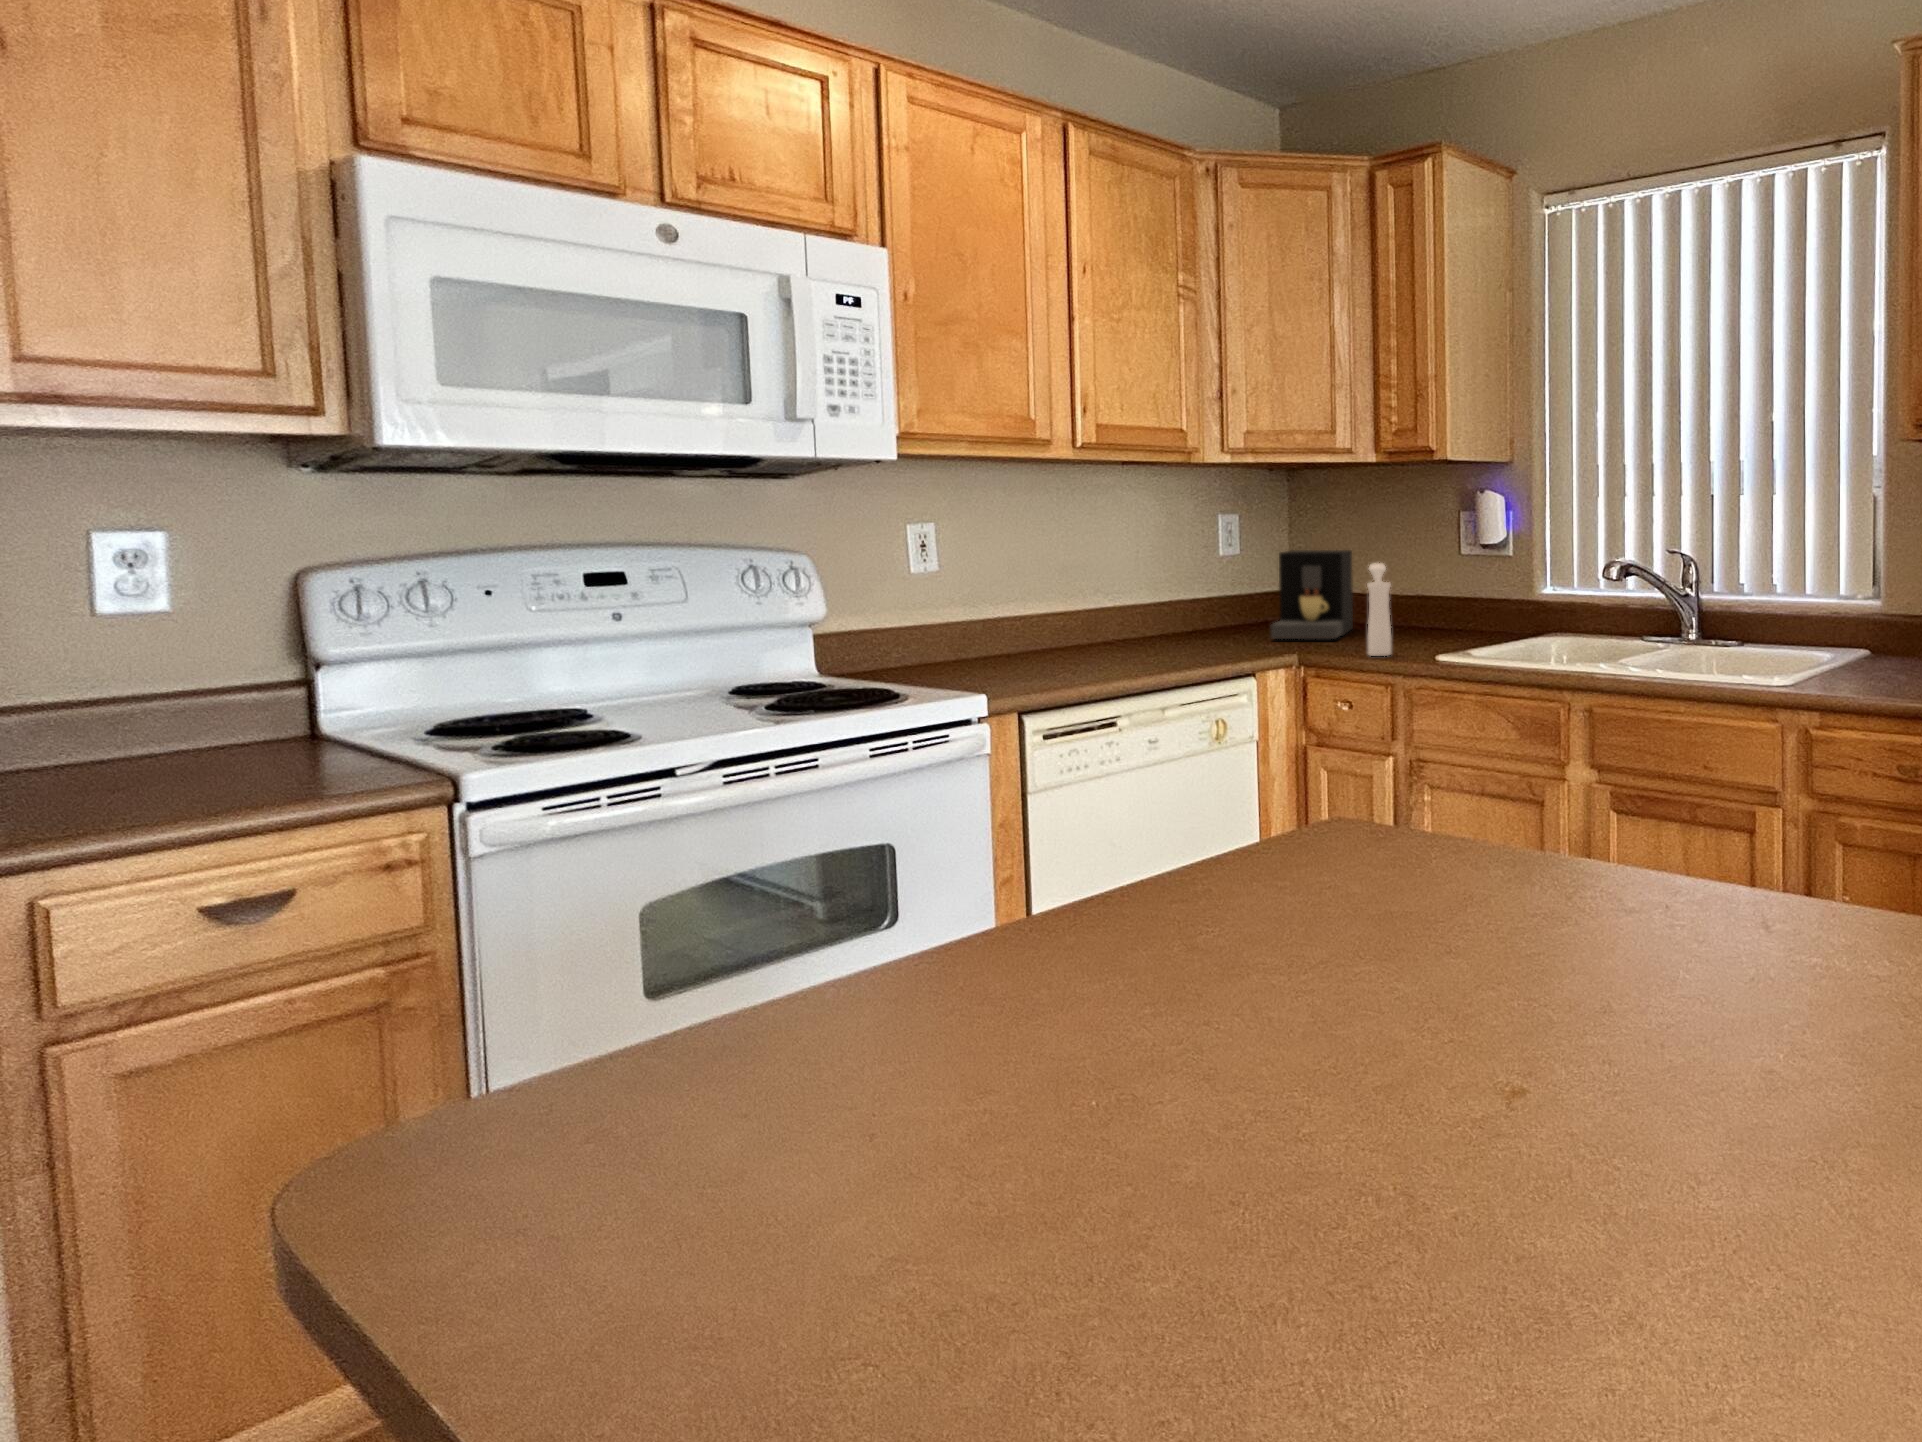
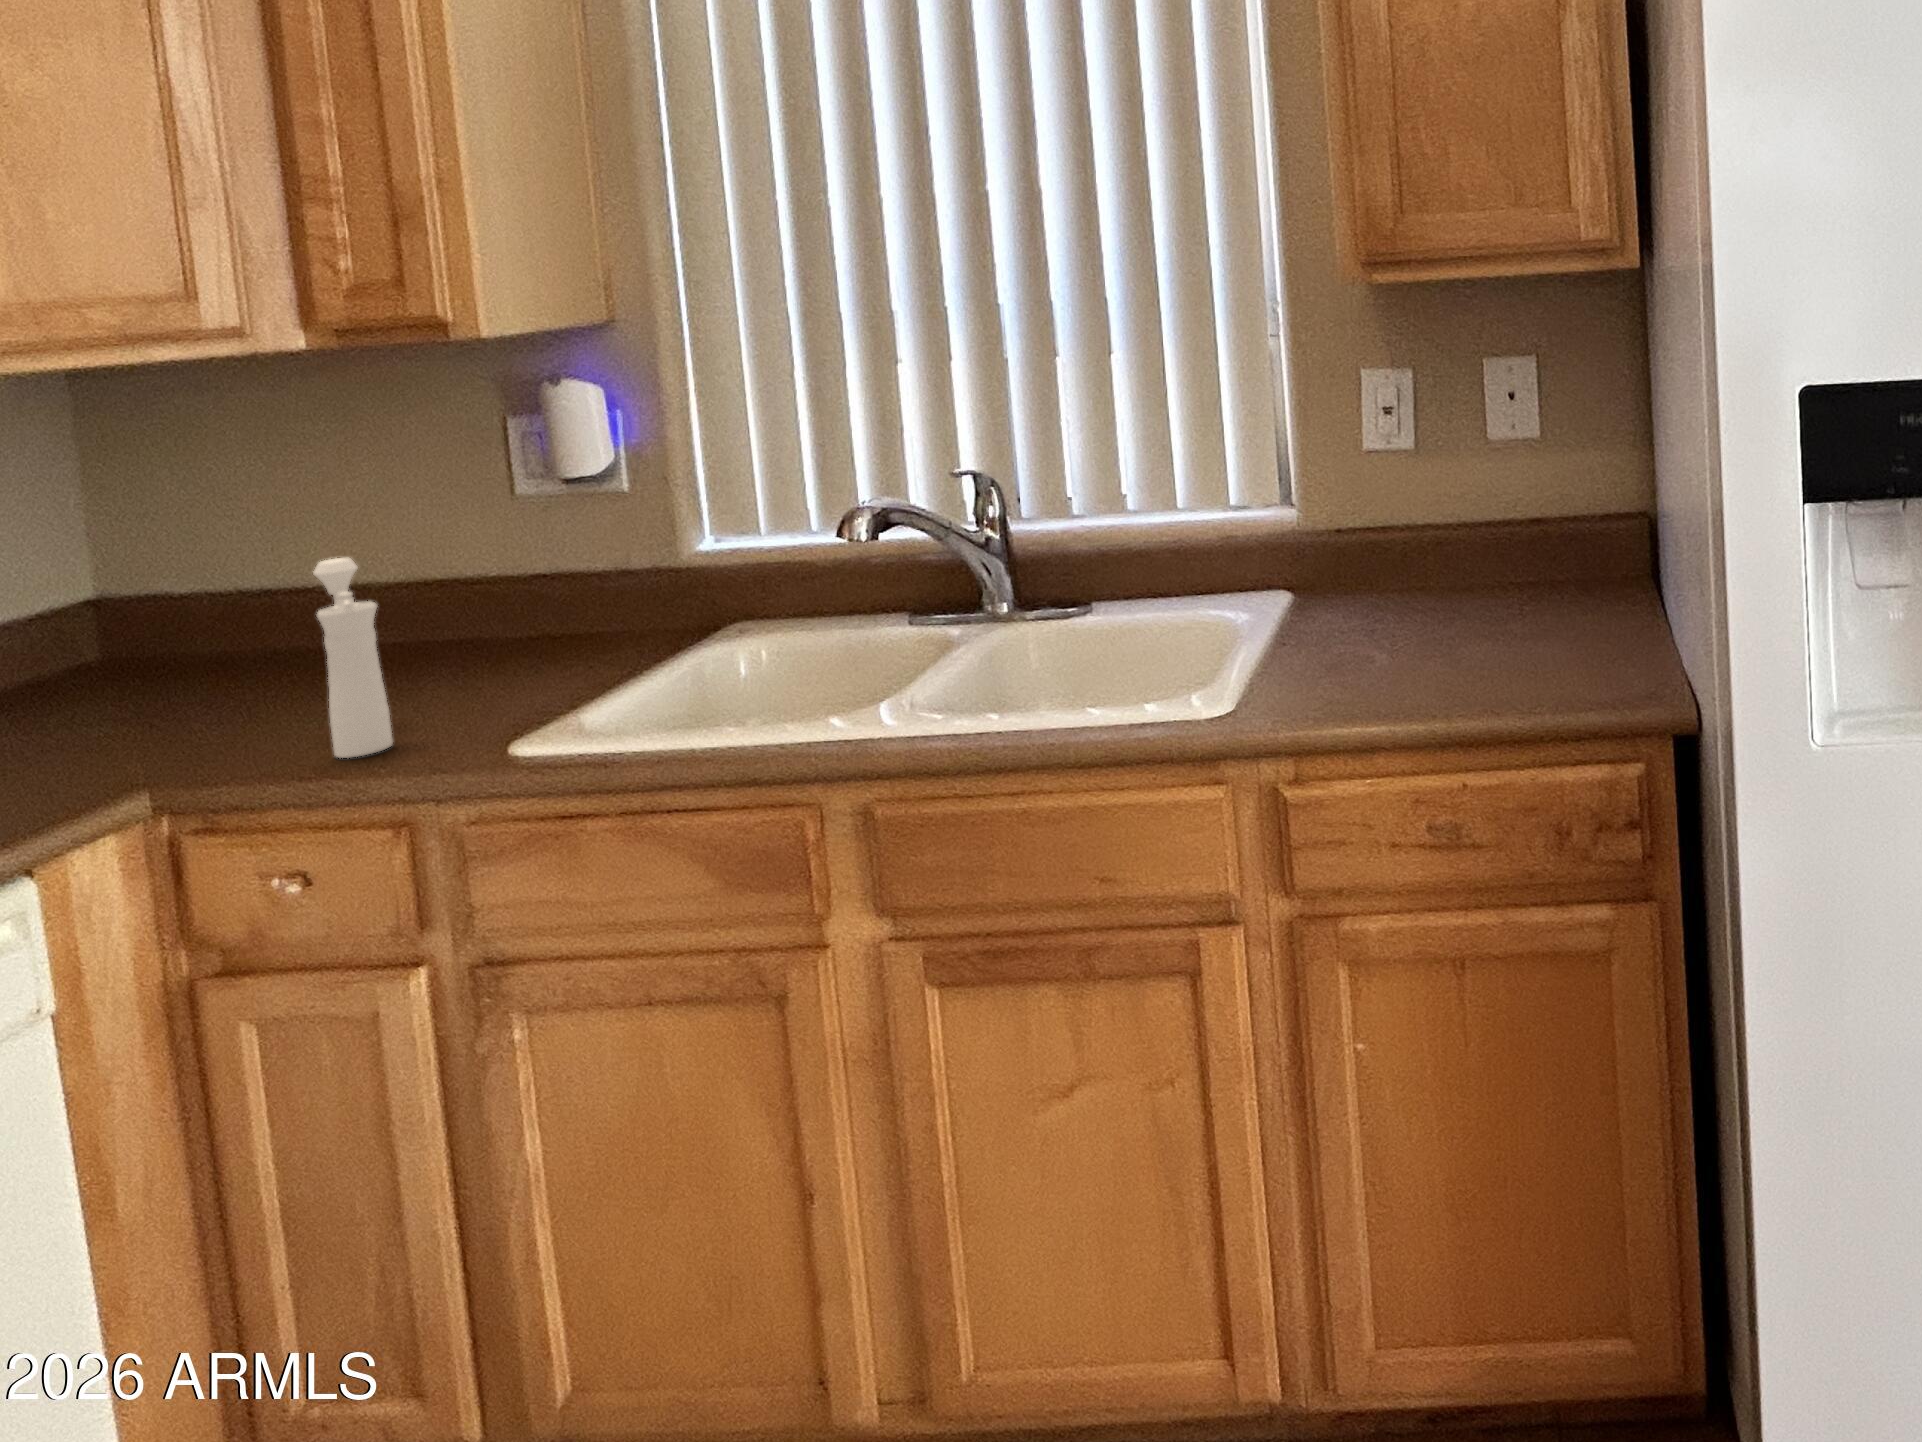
coffee maker: present [1271,550,1353,639] -> none [60,507,274,740]

